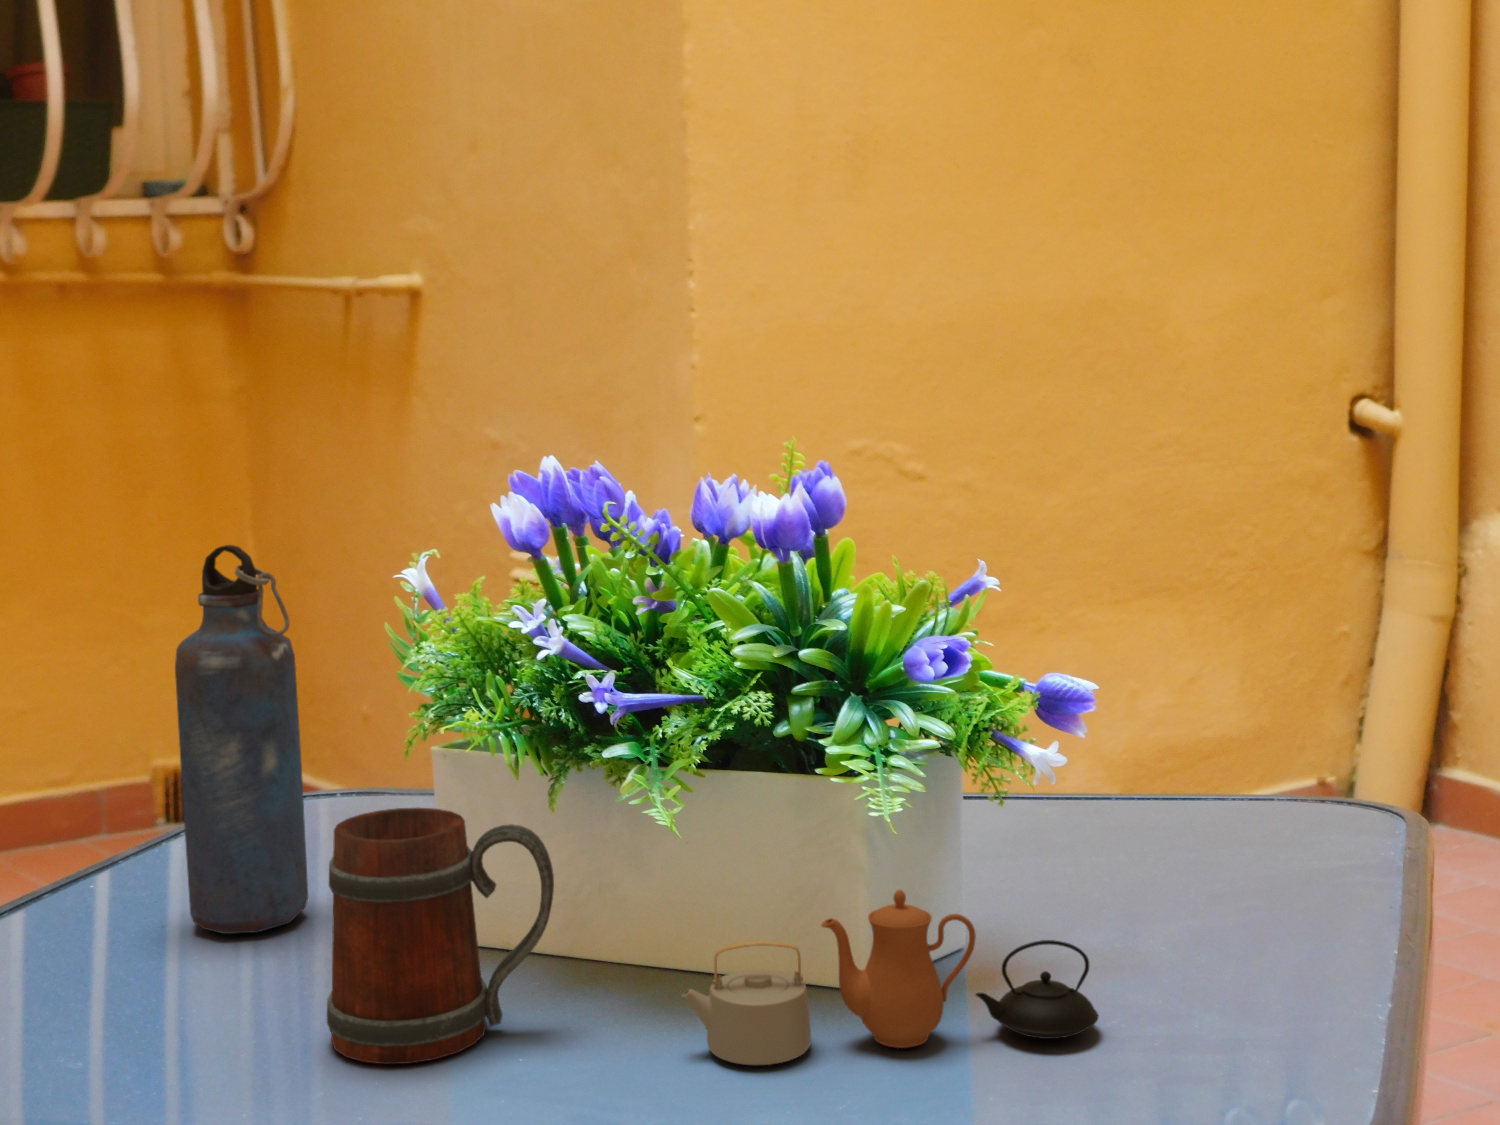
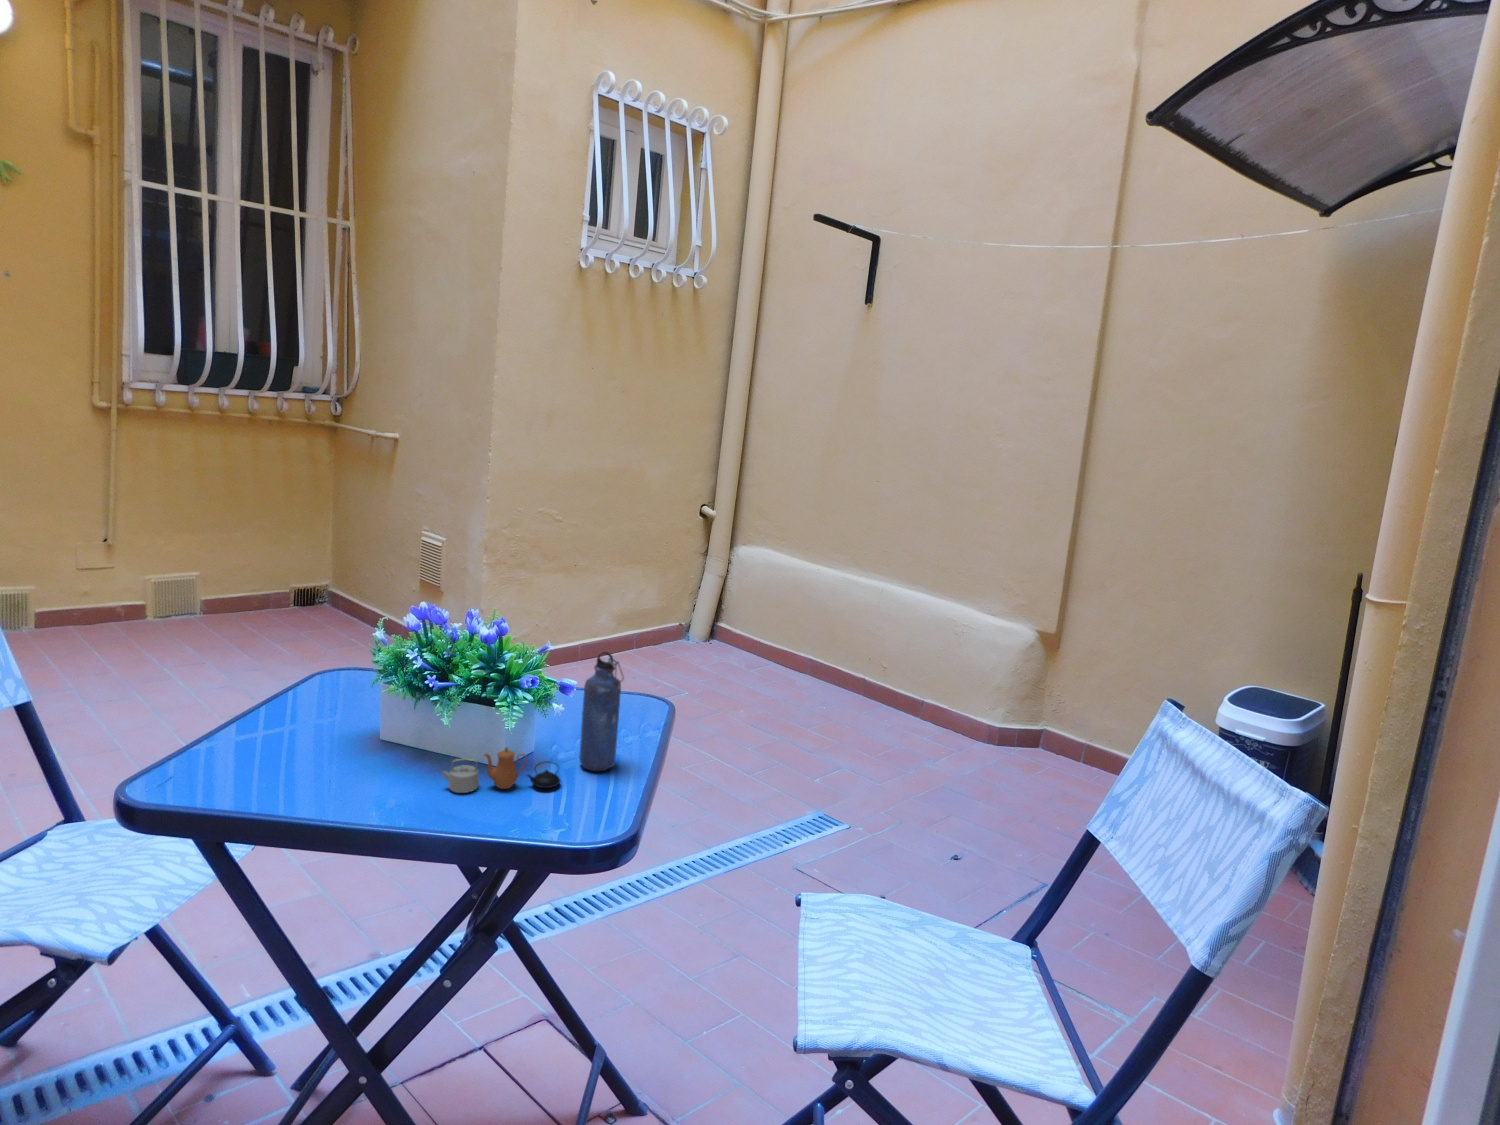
water bottle: present [175,545,308,934] -> present [579,652,624,771]
mug: present [327,808,554,1064] -> none [337,713,409,788]

